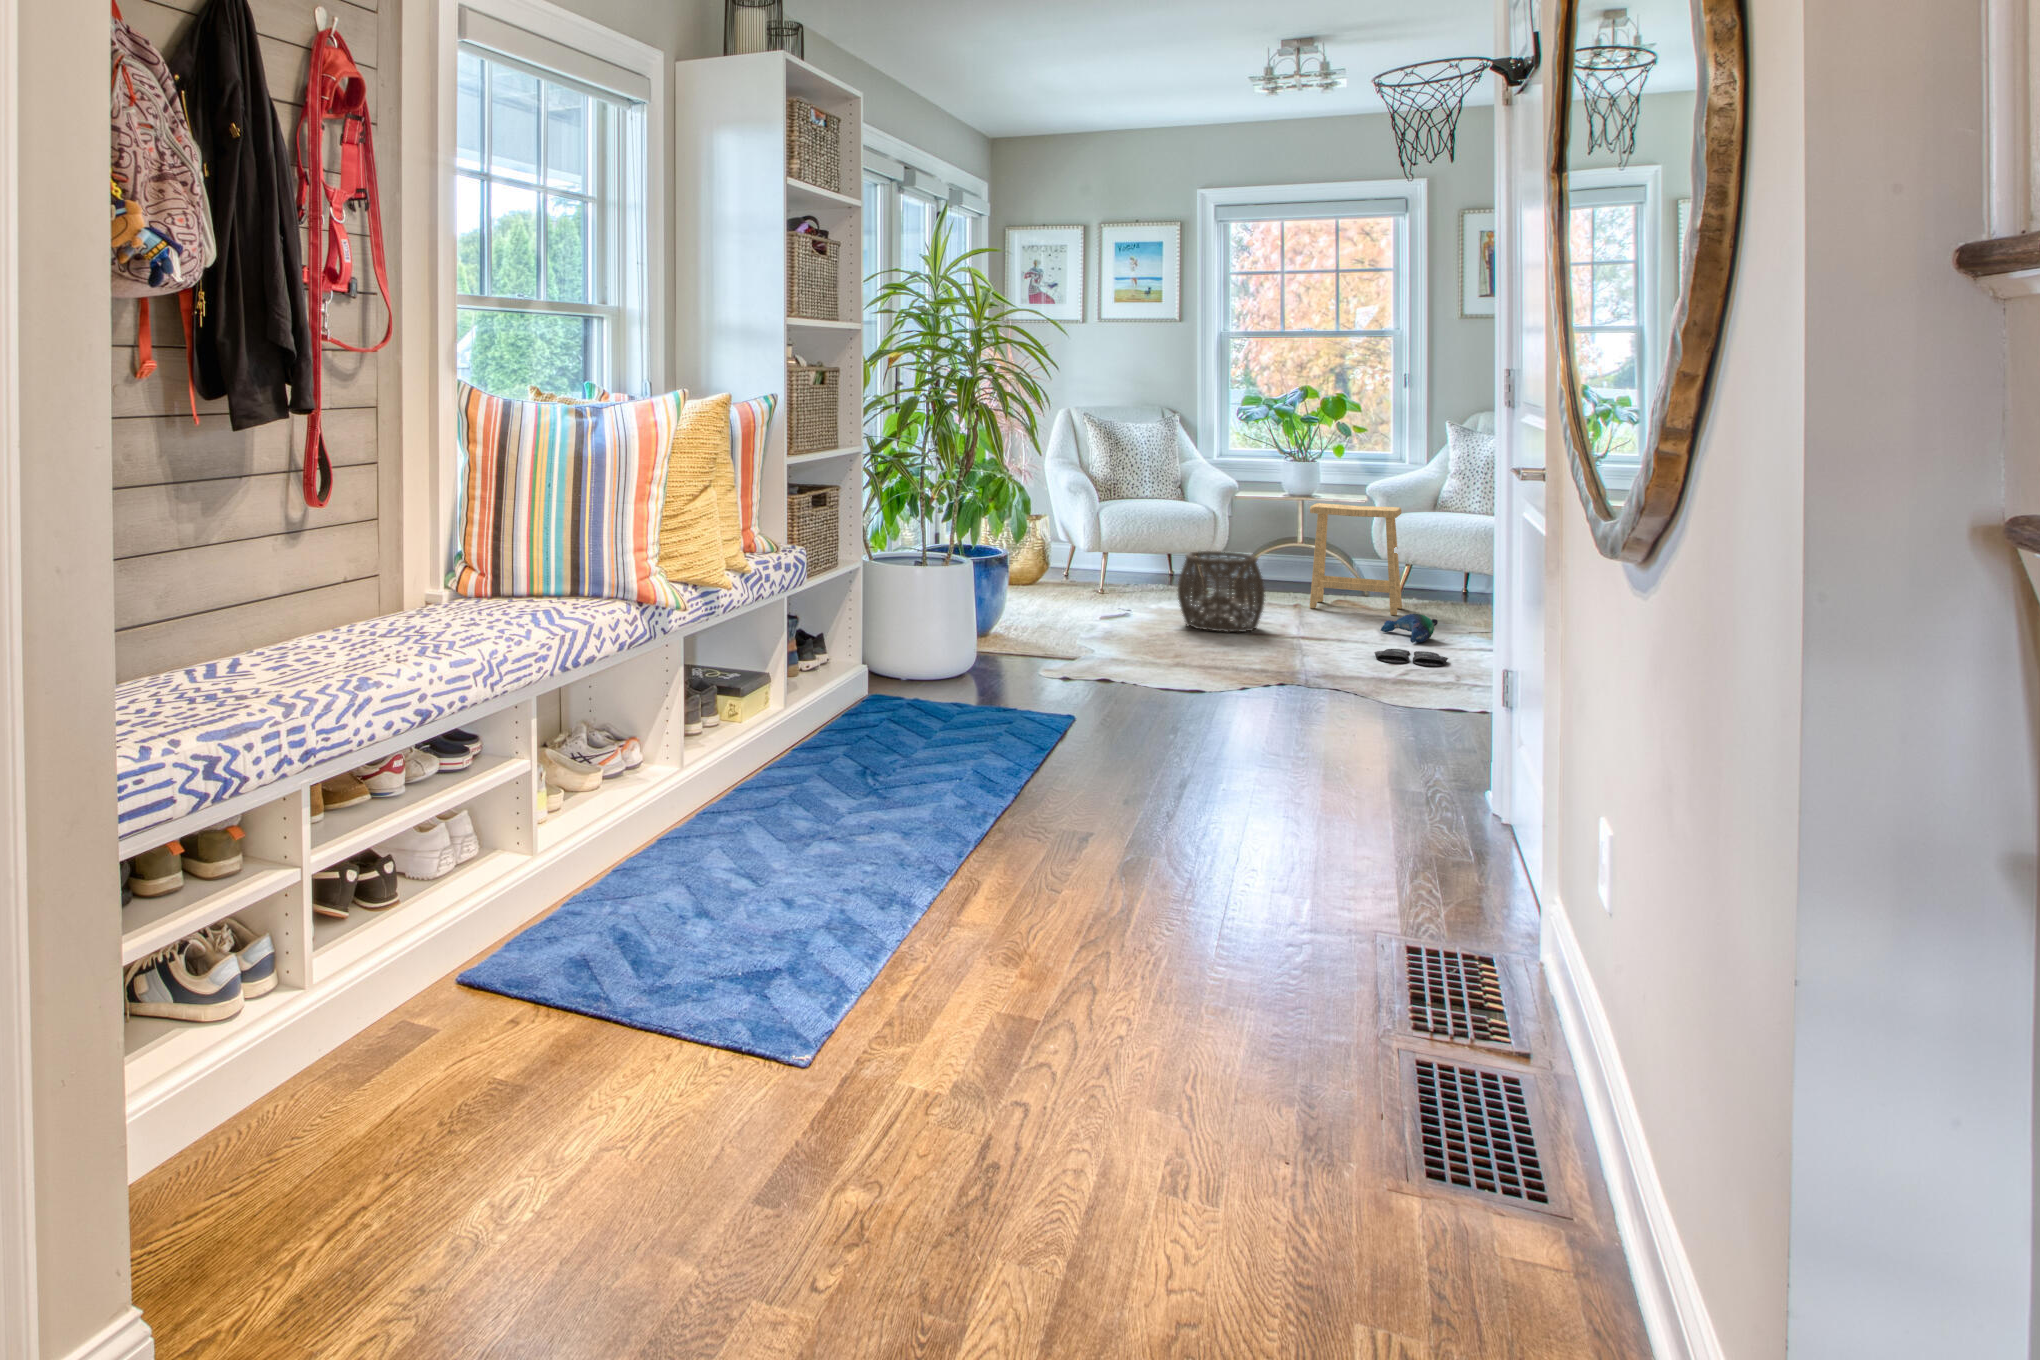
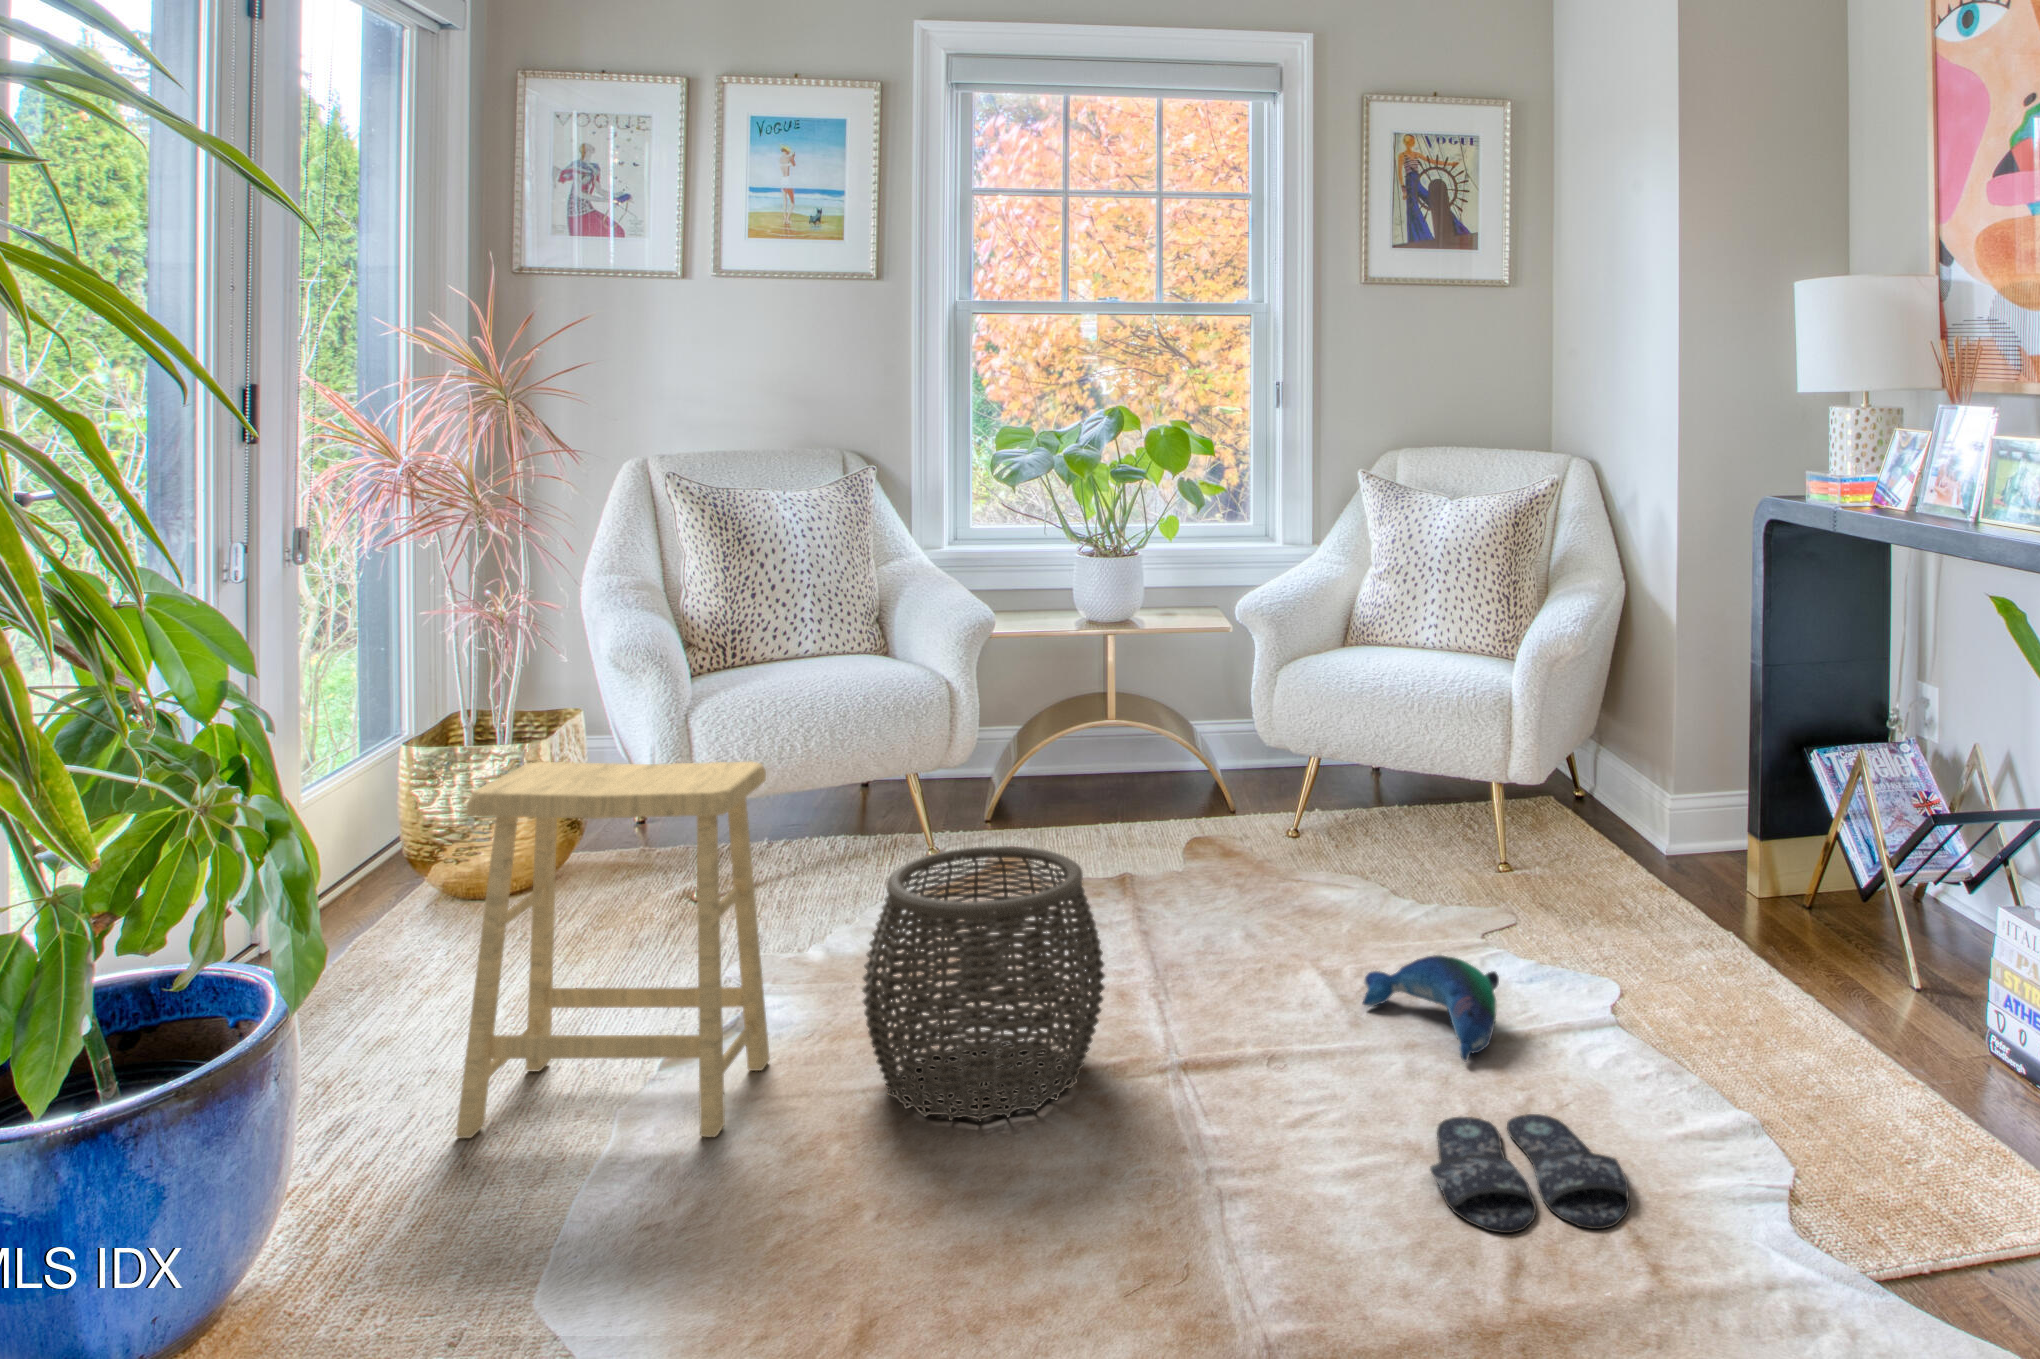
footstool: present [1310,503,1402,616] -> present [456,761,770,1138]

